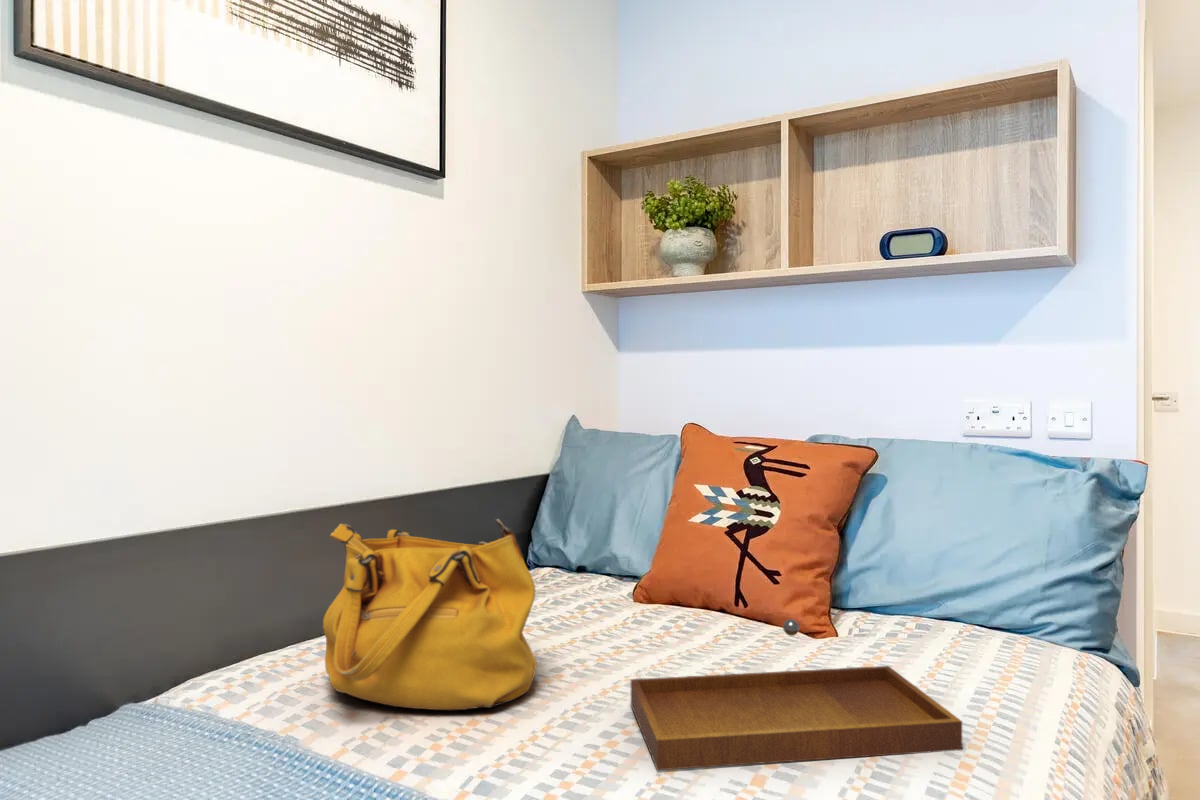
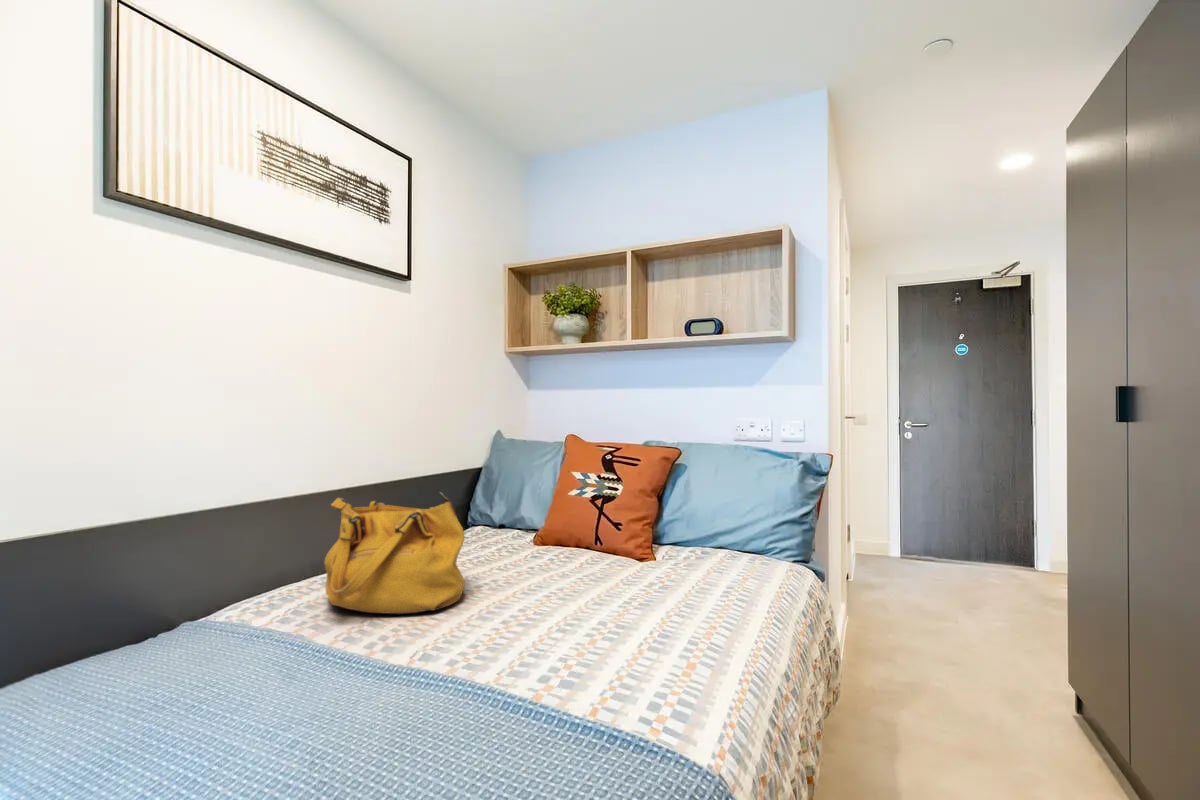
tray: present [631,619,962,770] -> none [523,548,714,641]

